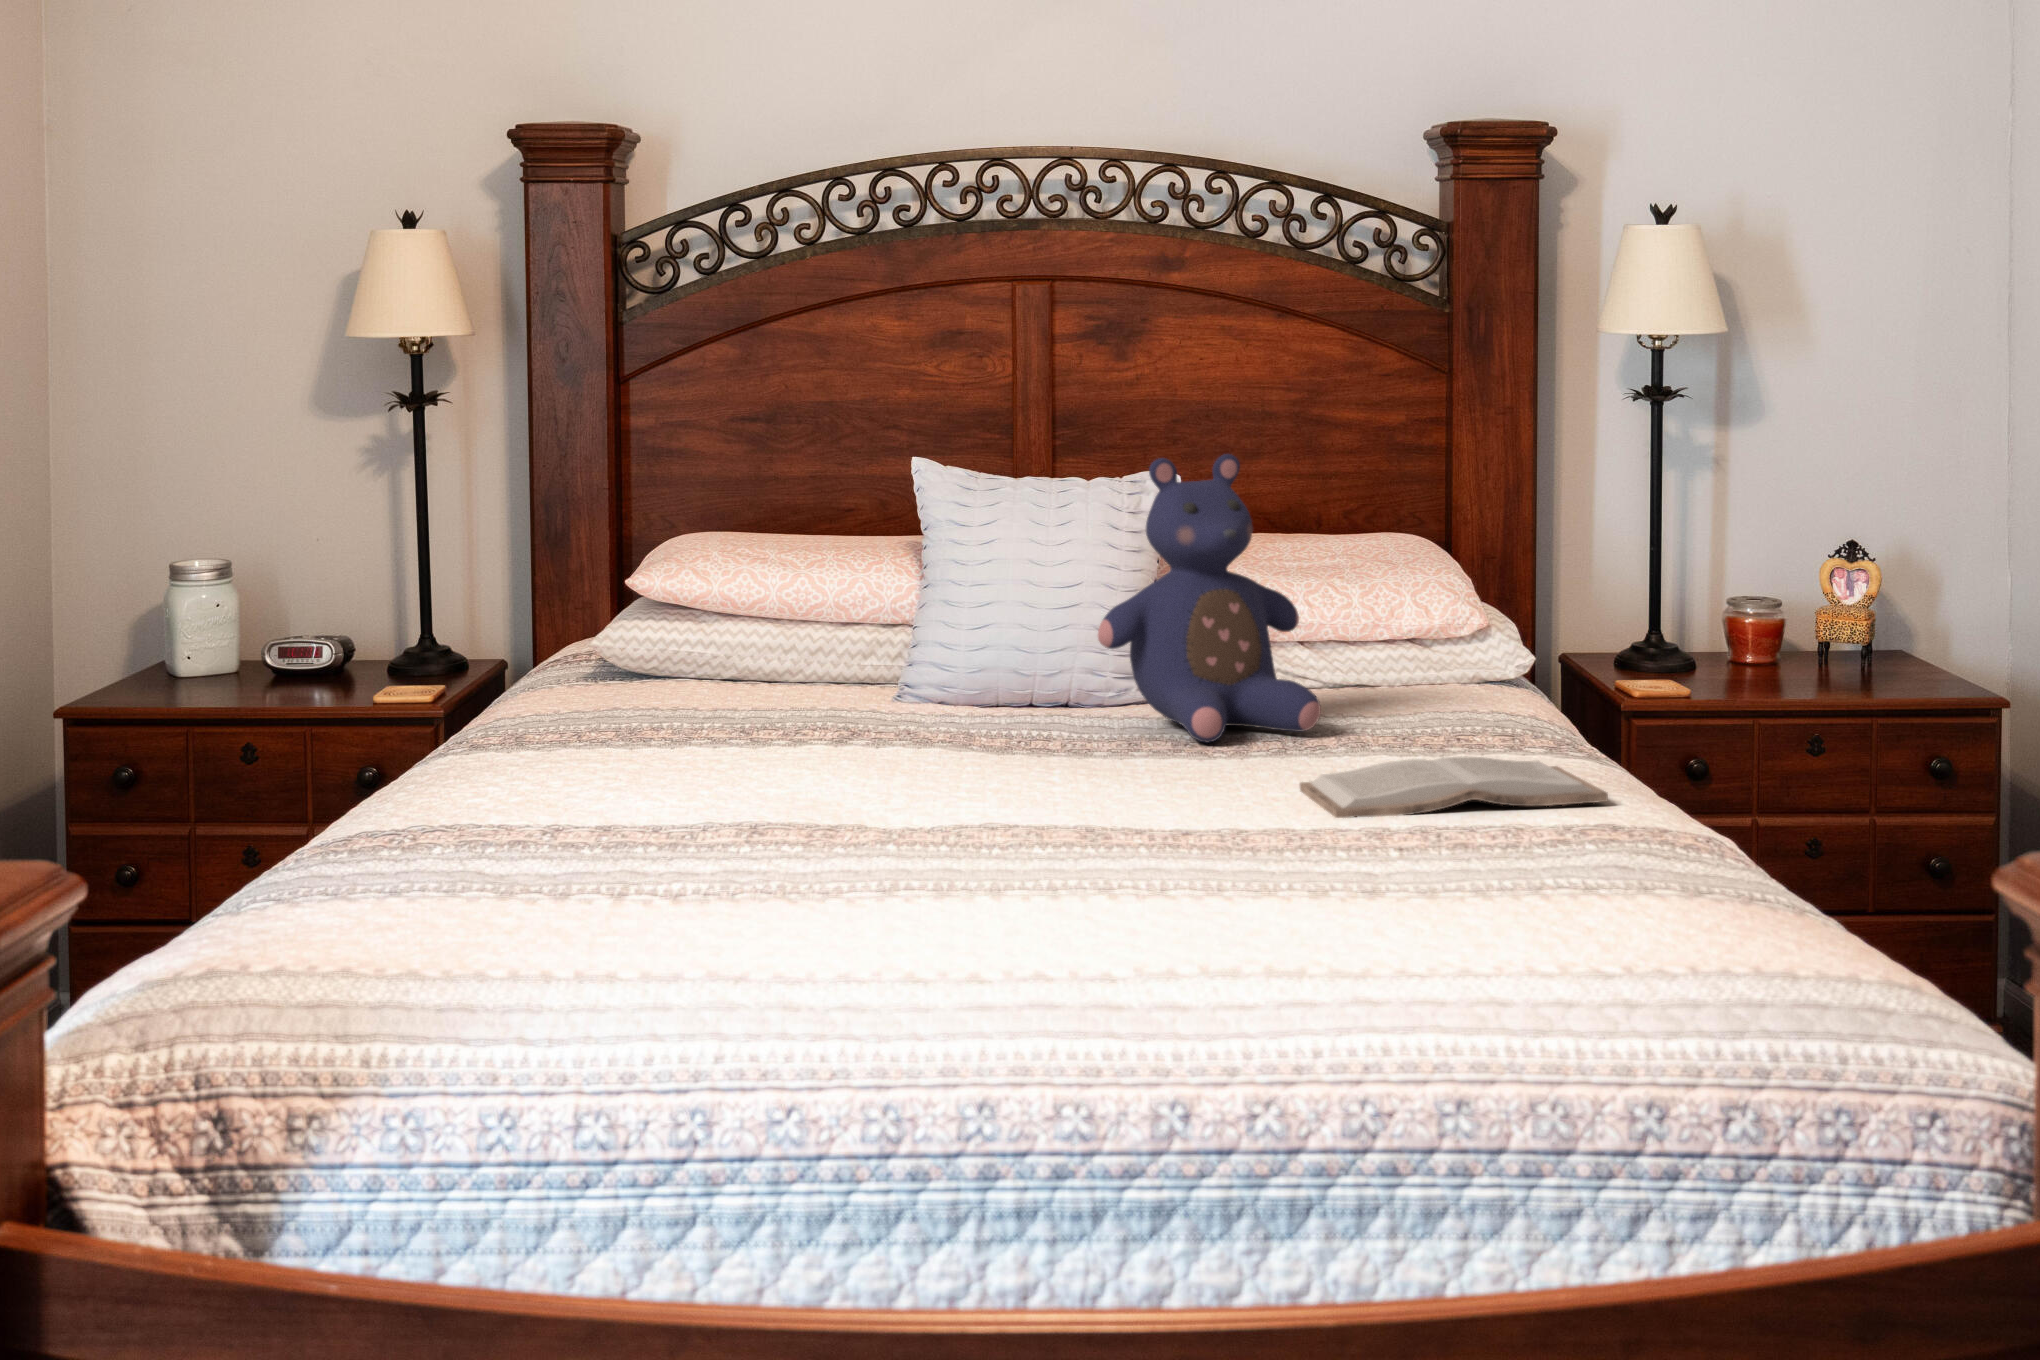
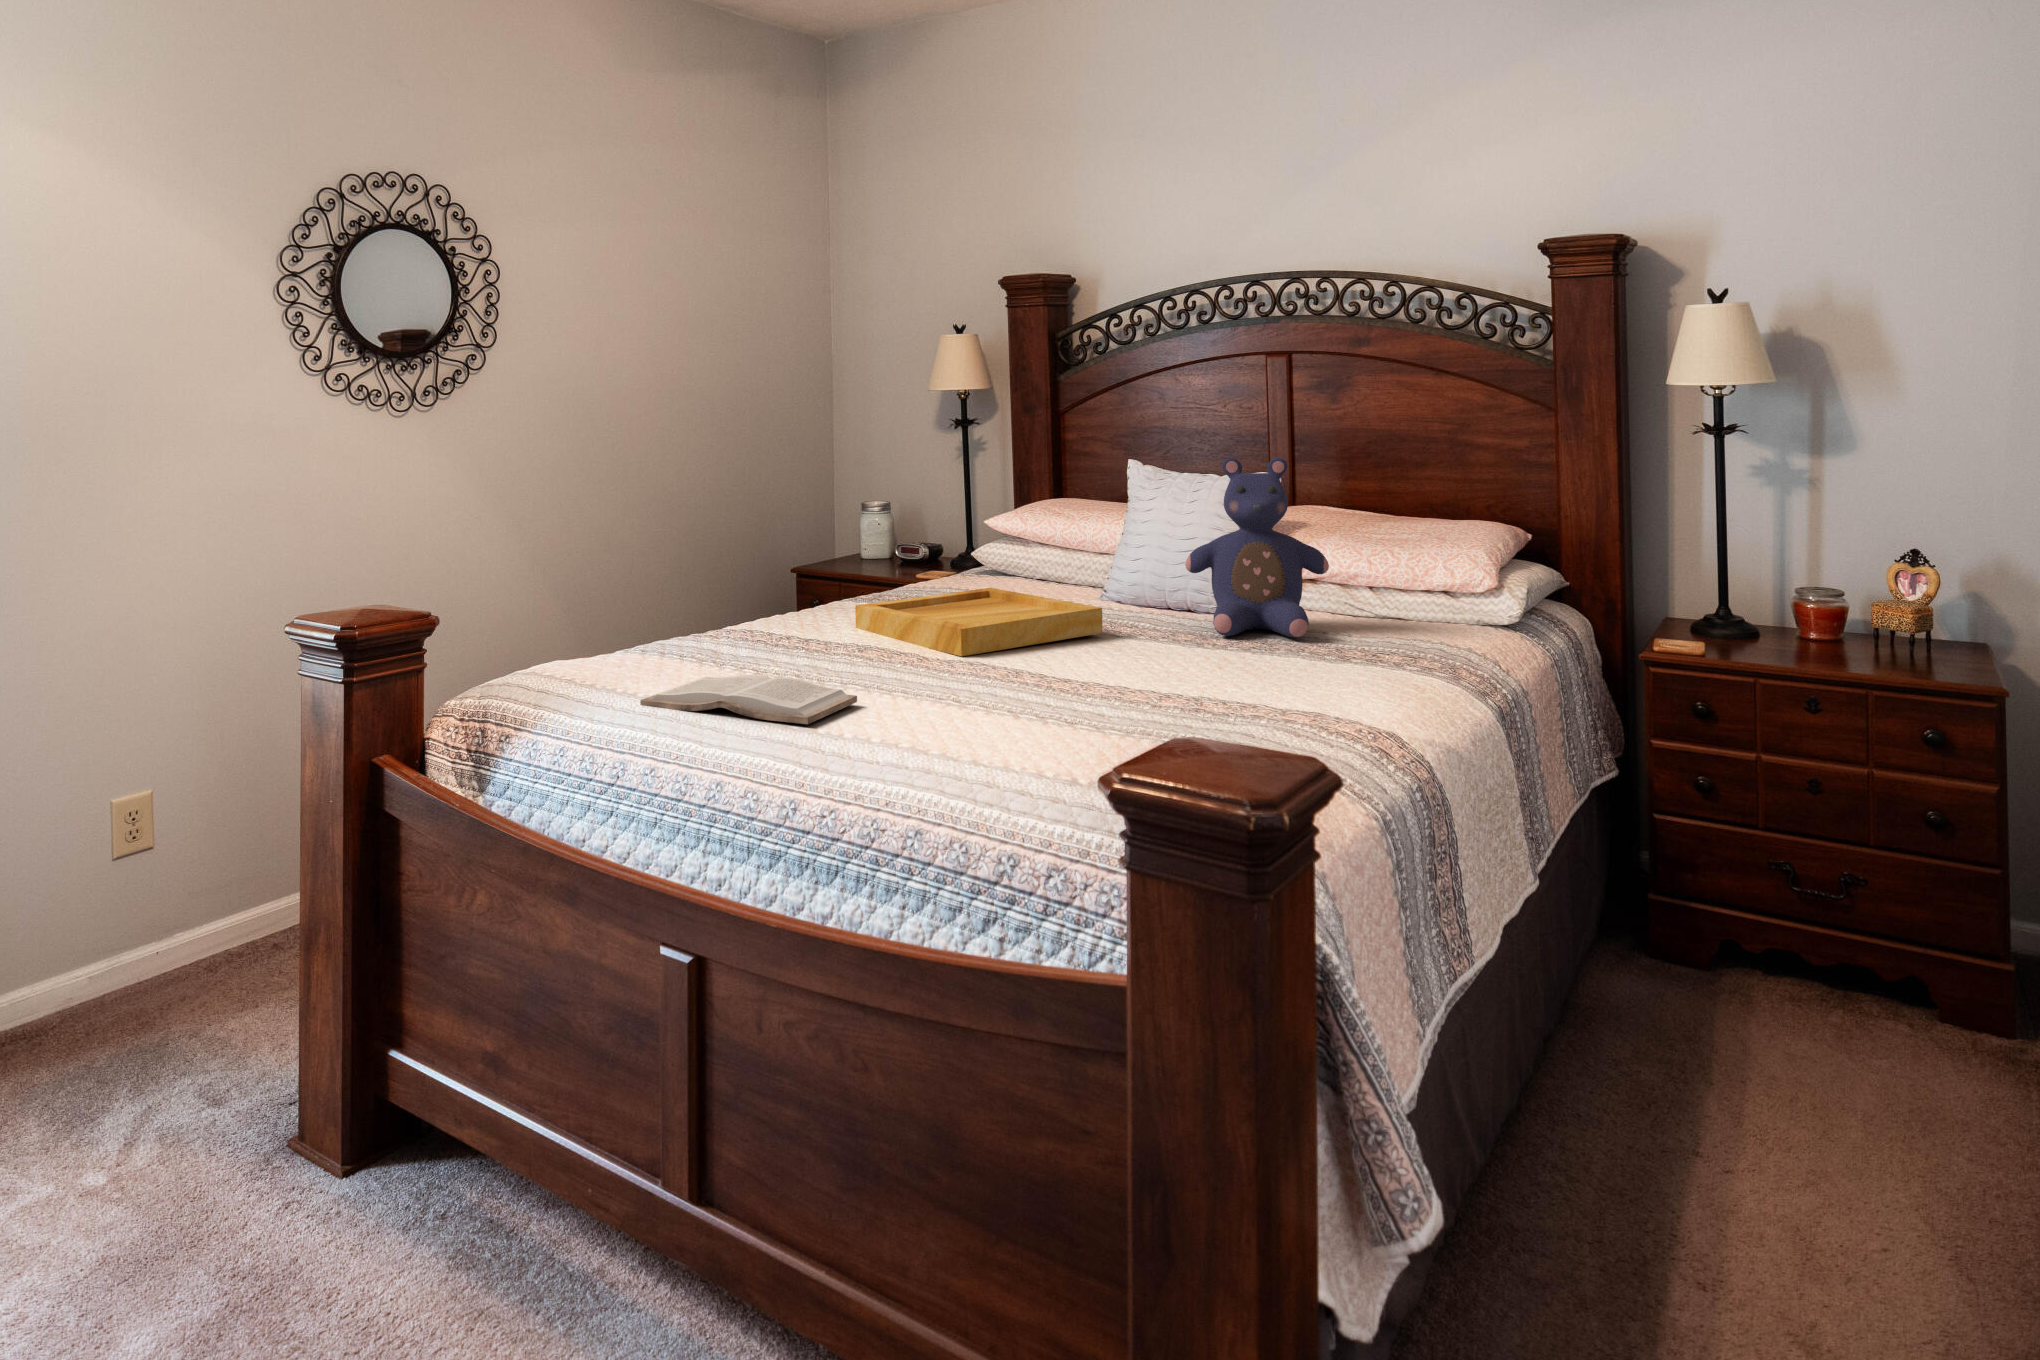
tray: none [629,710,1045,828] -> present [855,588,1103,656]
book: present [1300,756,1608,818] -> present [640,675,857,724]

